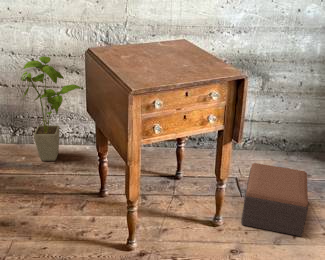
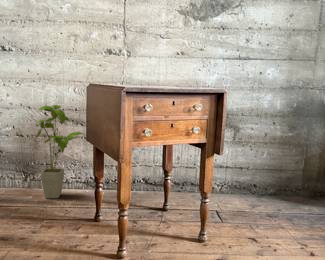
footstool: present [241,163,308,236] -> none [225,189,285,249]

